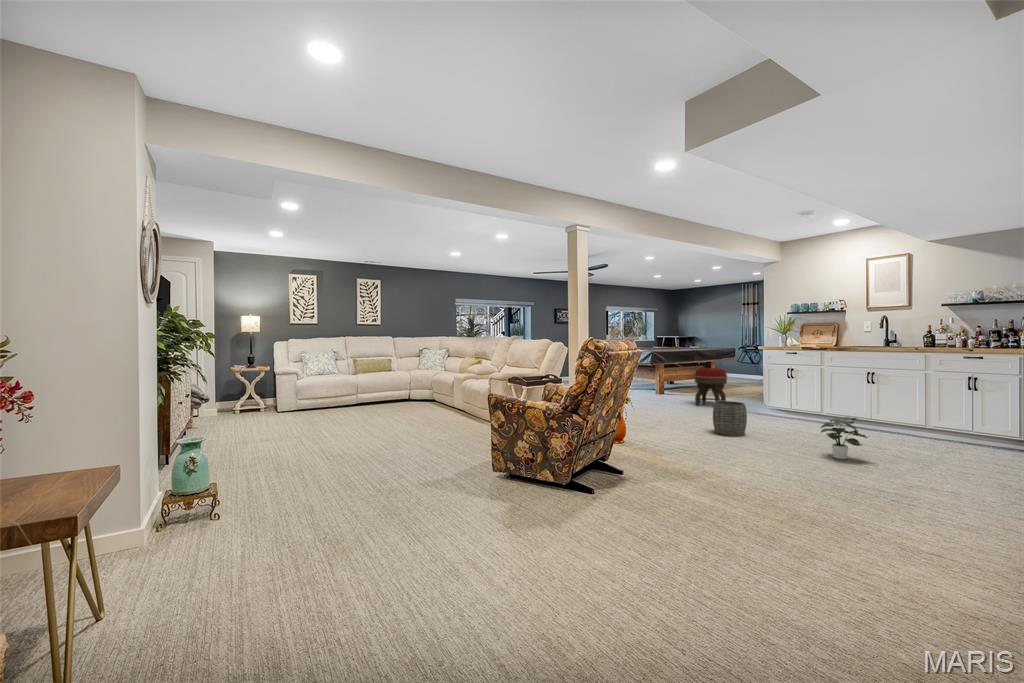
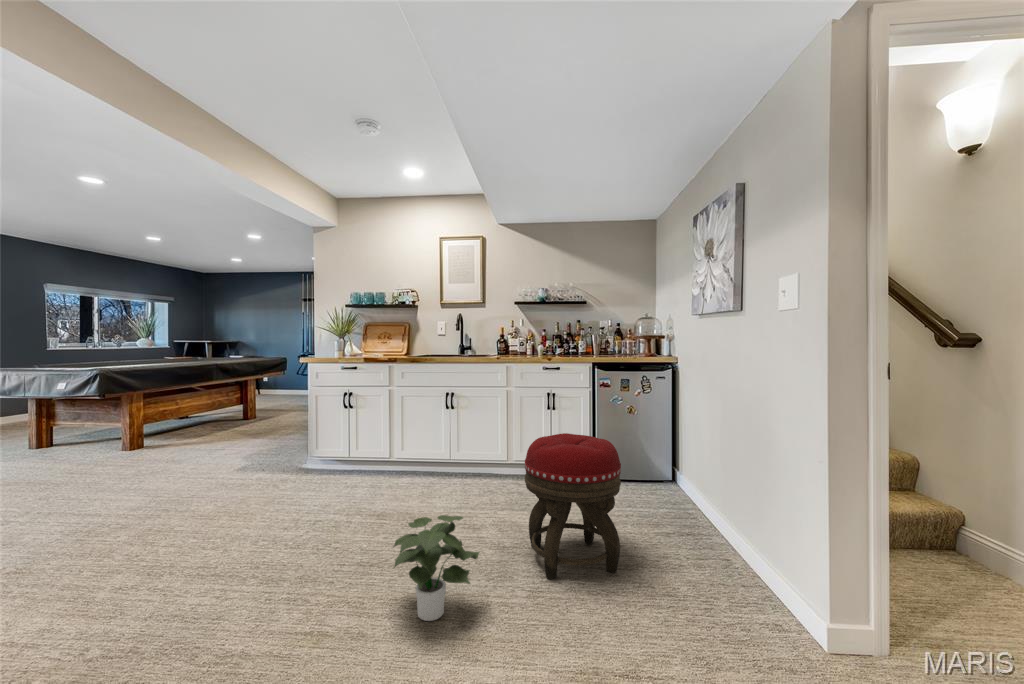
footstool: present [695,368,727,406] -> present [525,433,621,579]
woven basket: present [713,401,747,436] -> none [152,492,245,598]

